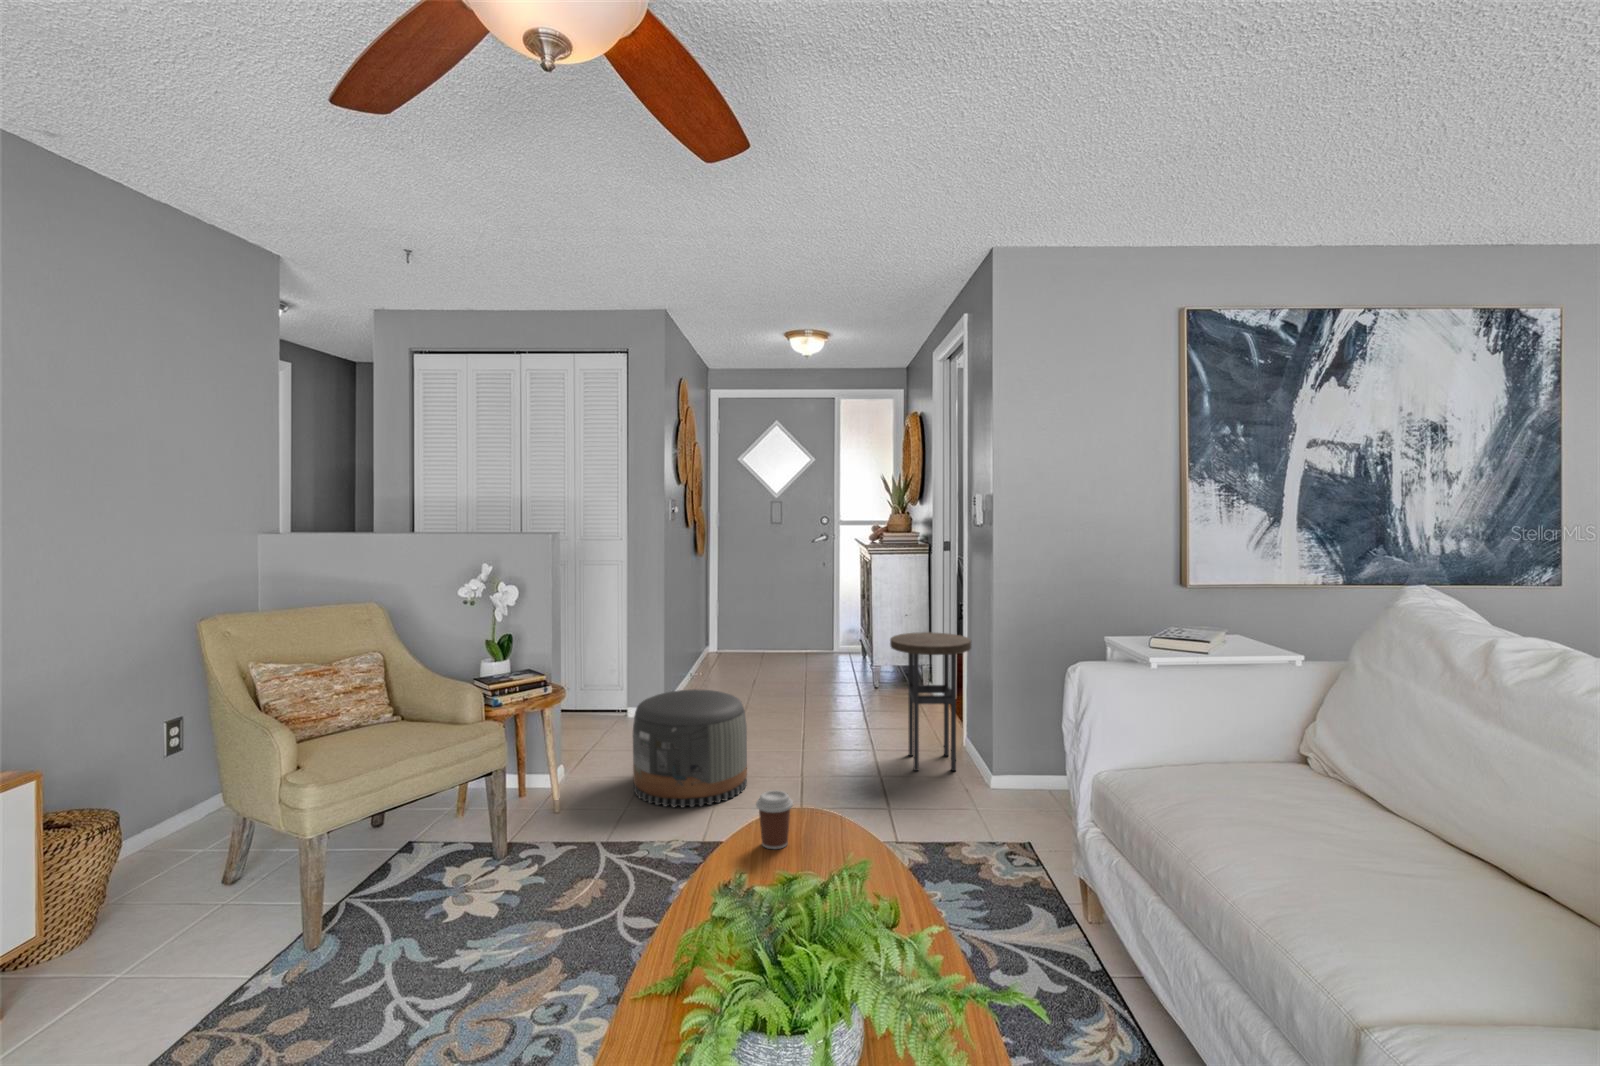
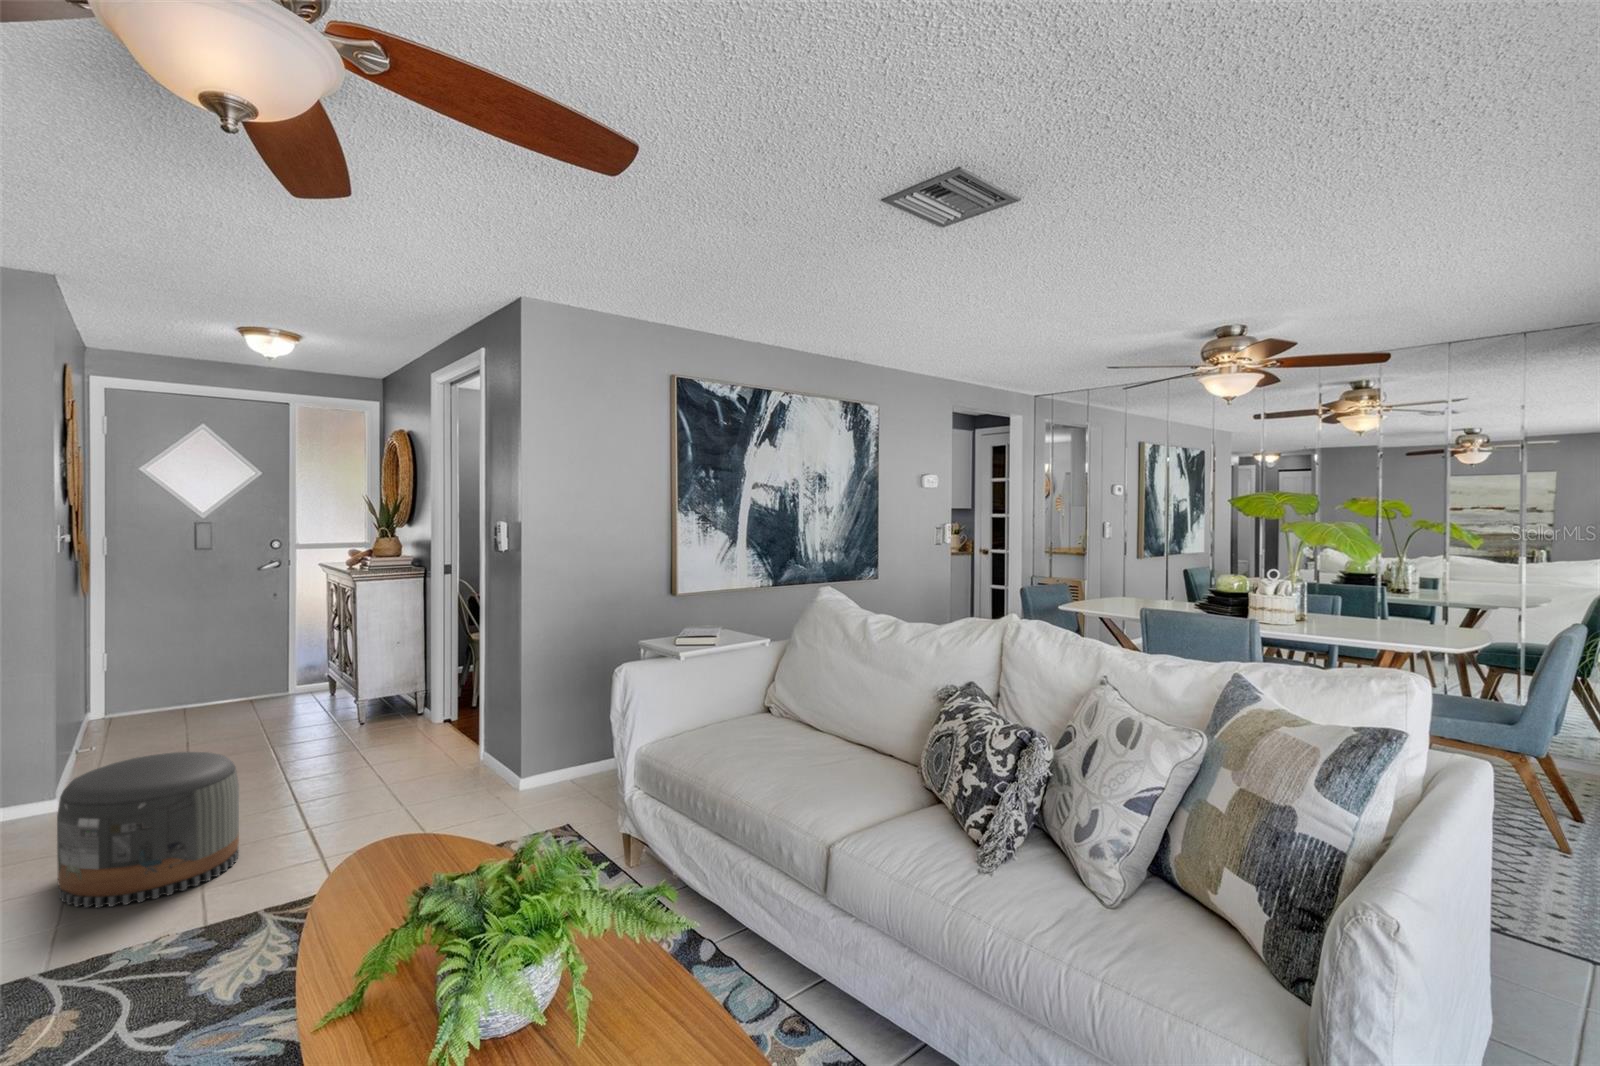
side table: present [890,632,971,771] -> none [408,655,494,795]
coffee cup: present [756,790,793,849] -> none [372,817,413,876]

